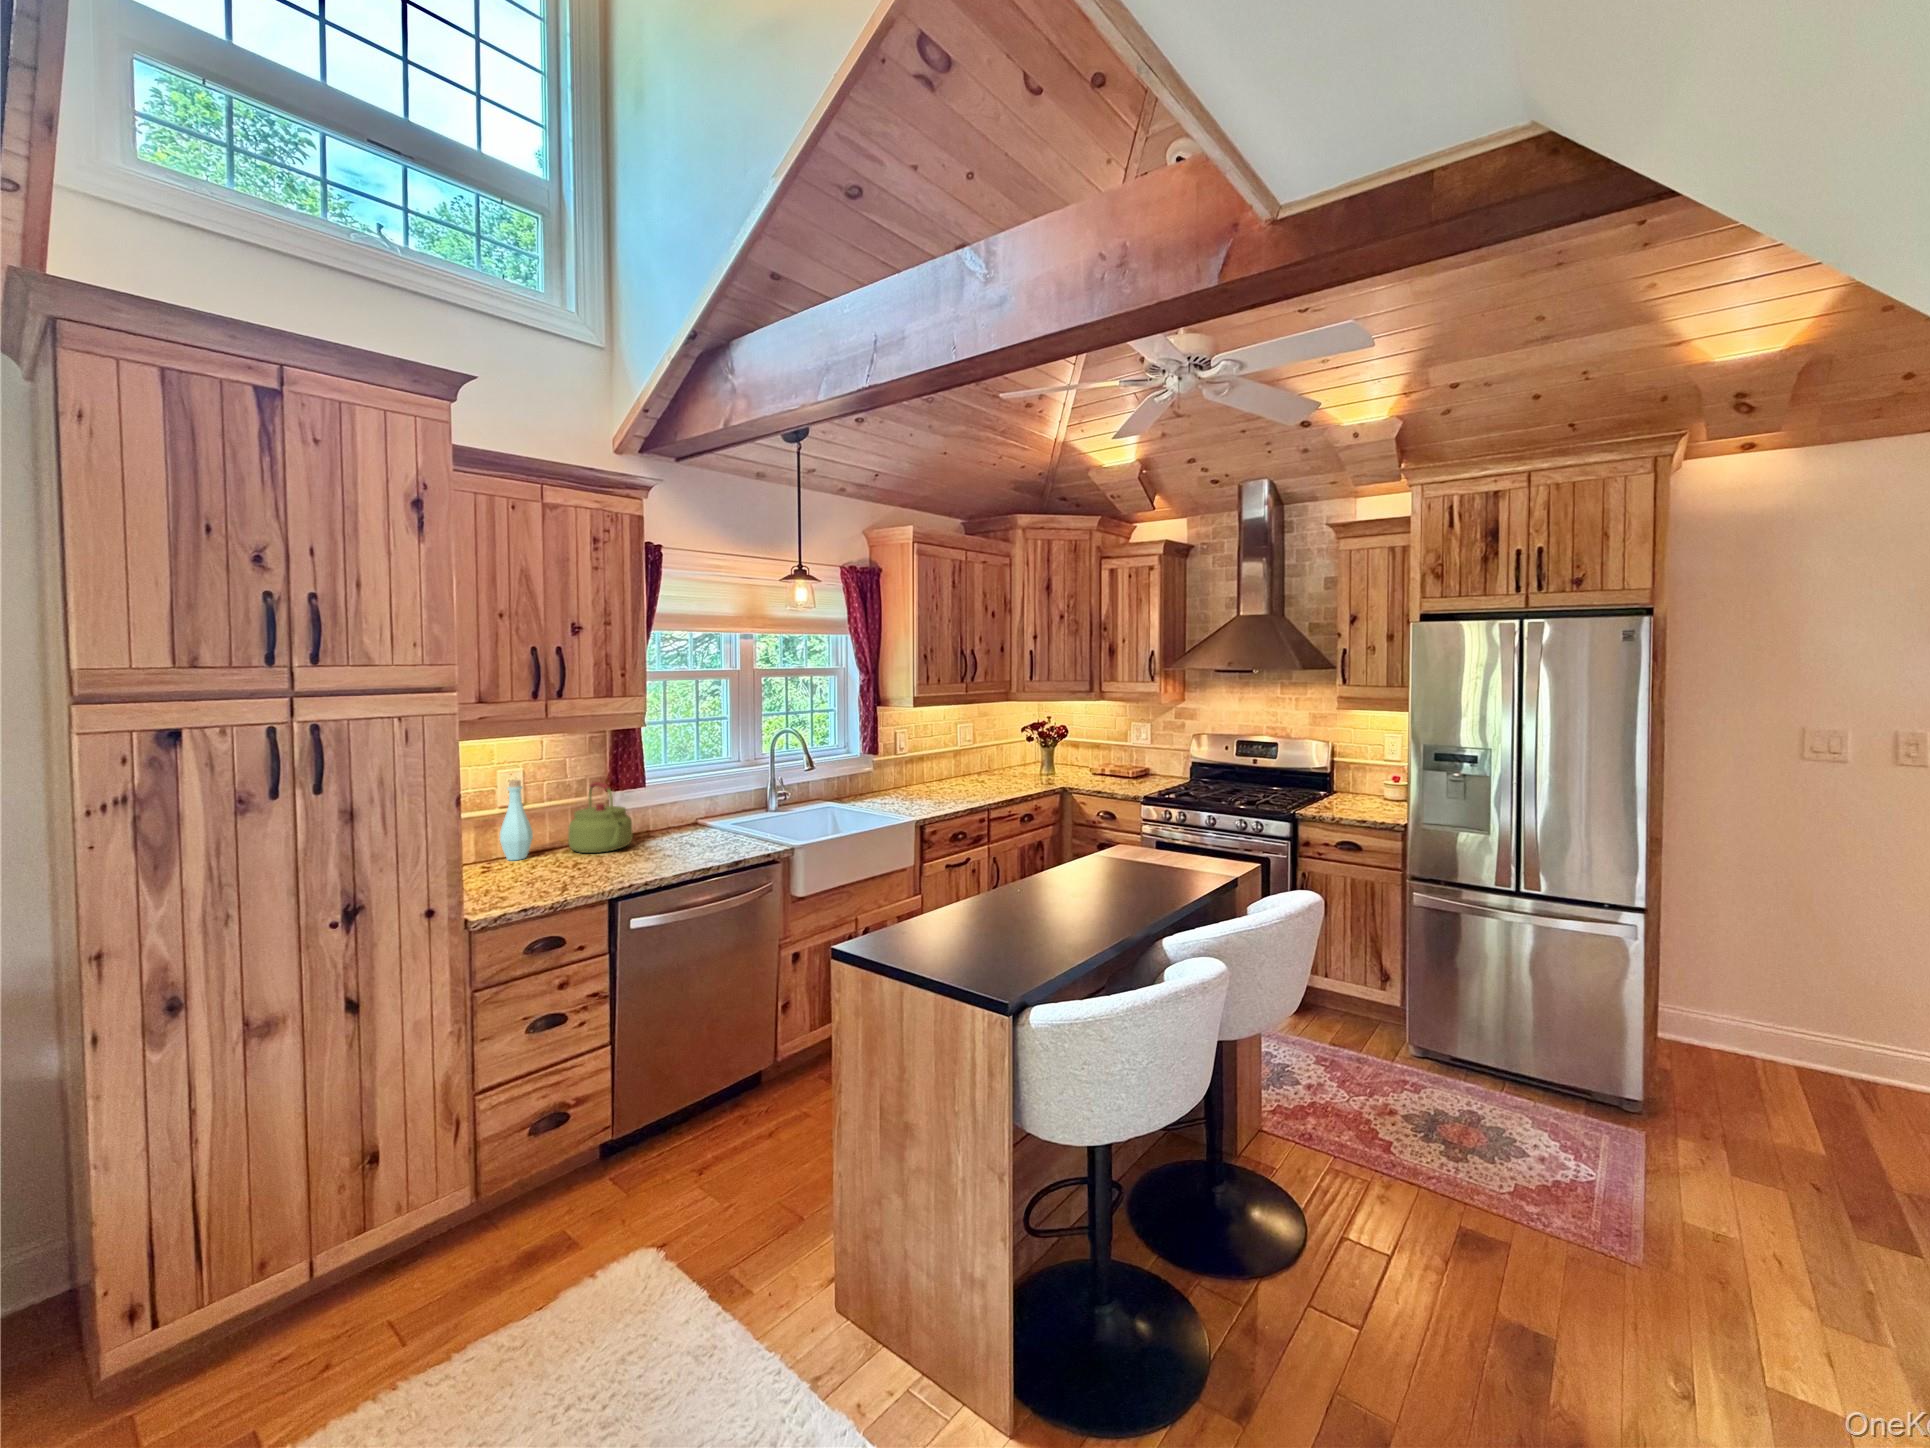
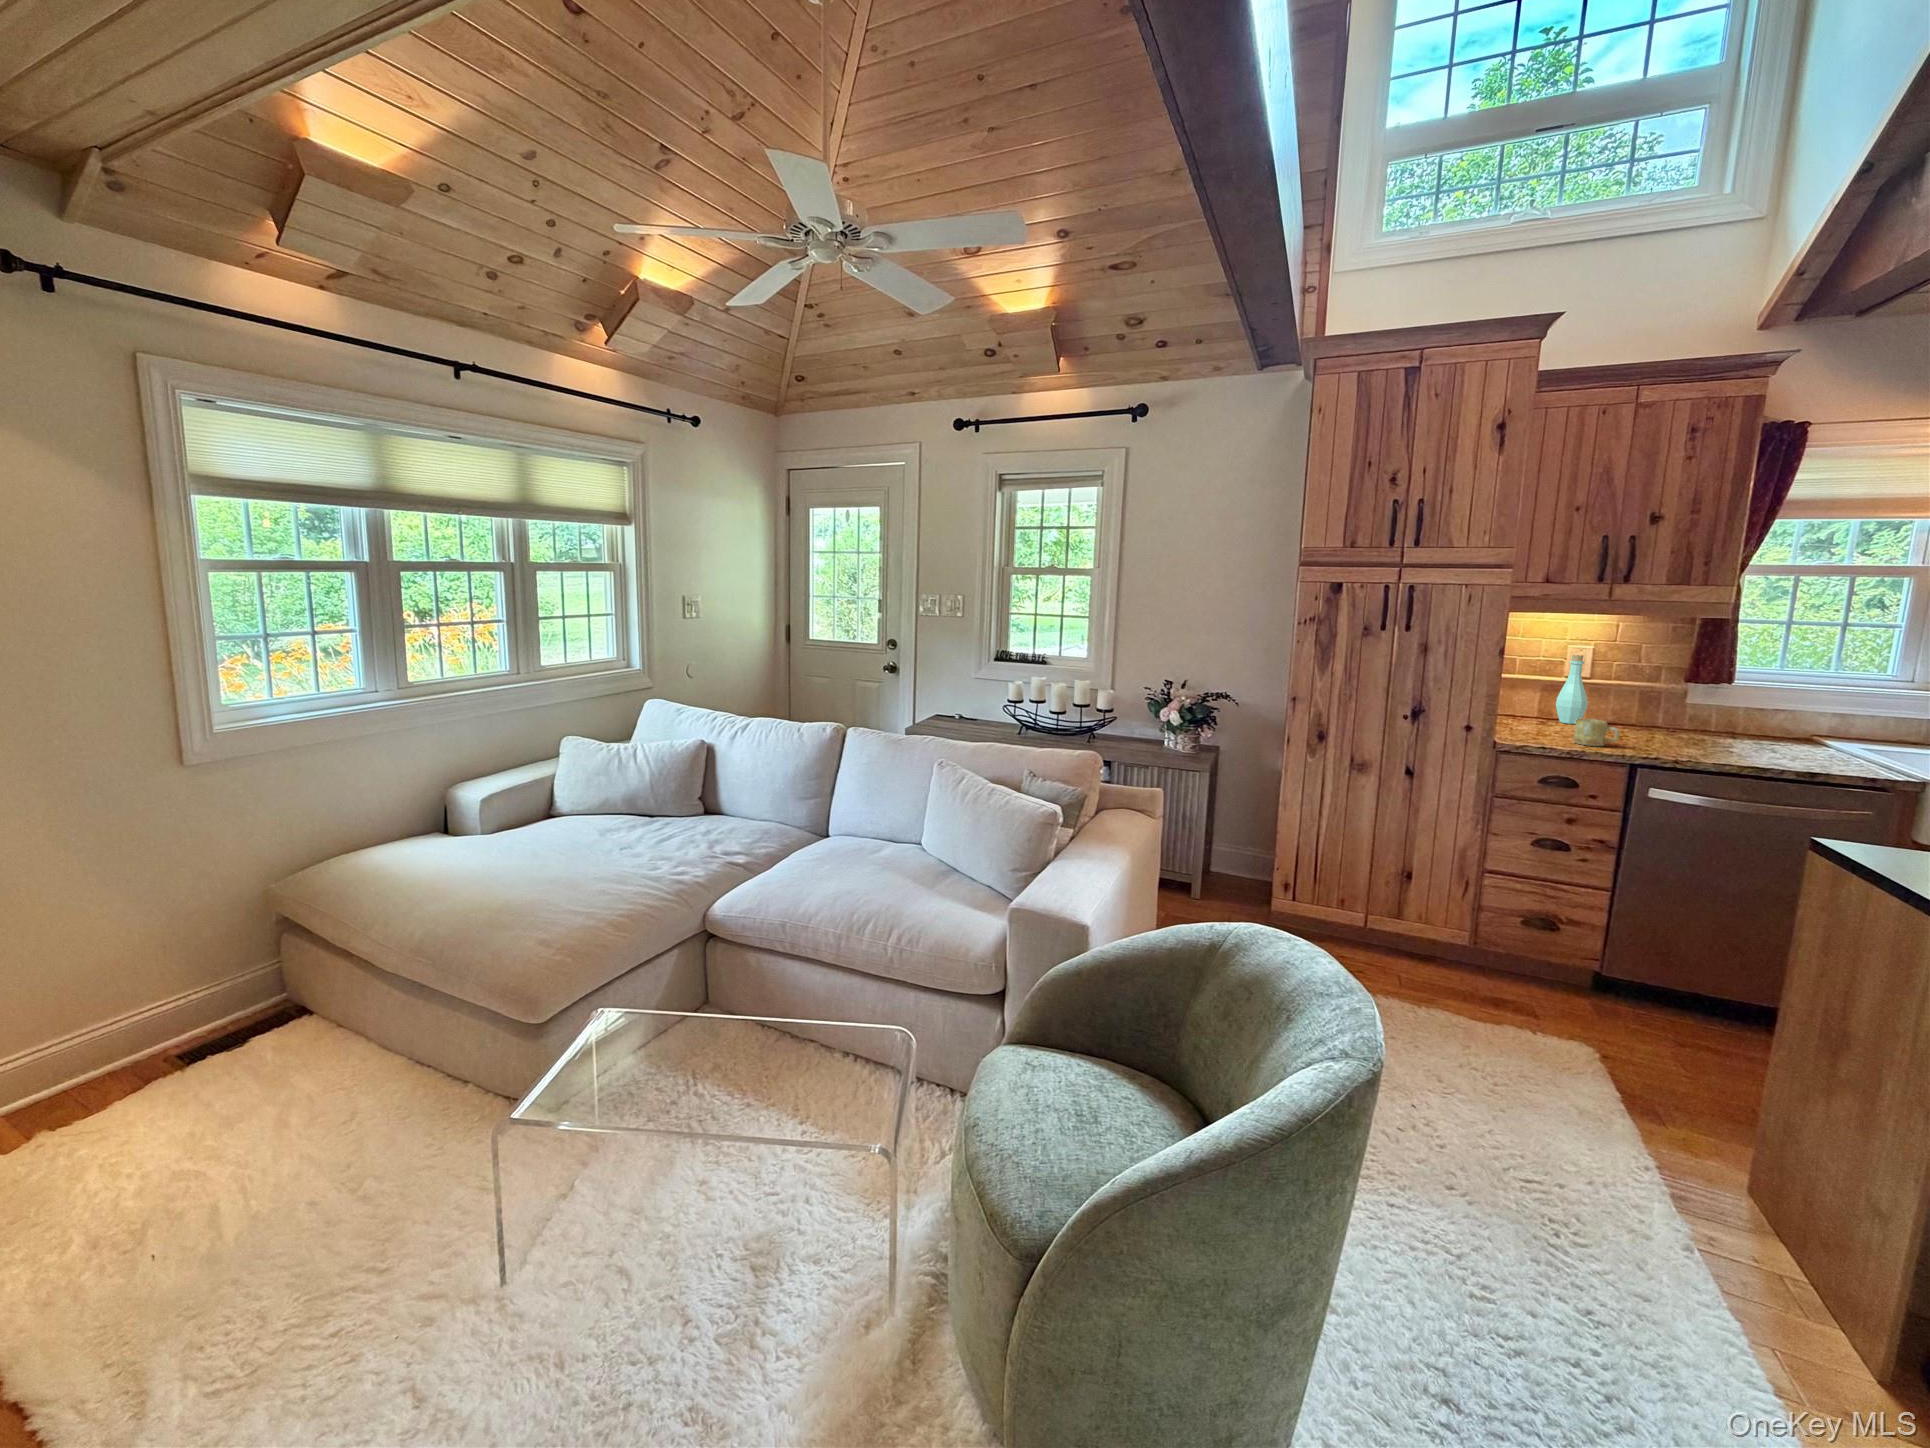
kettle: present [568,782,633,853] -> none [1624,669,1703,737]
mug: none [545,857,589,890] -> present [1574,719,1620,746]

